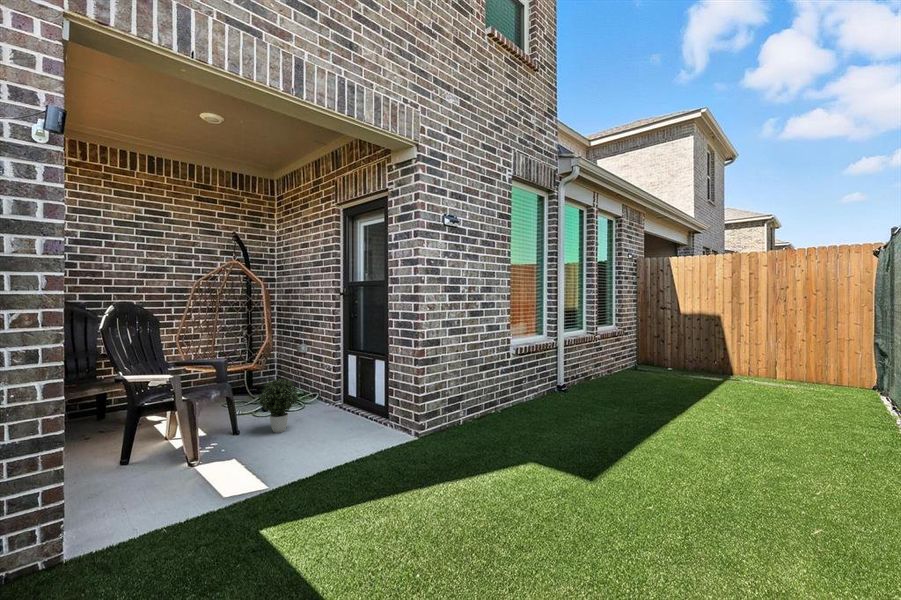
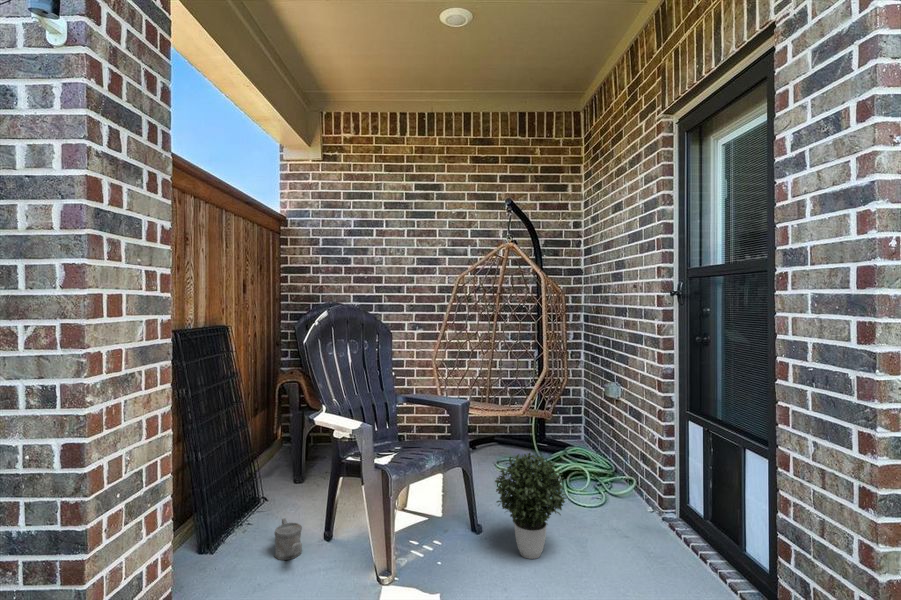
watering can: none [98,450,139,474] -> present [274,518,302,560]

